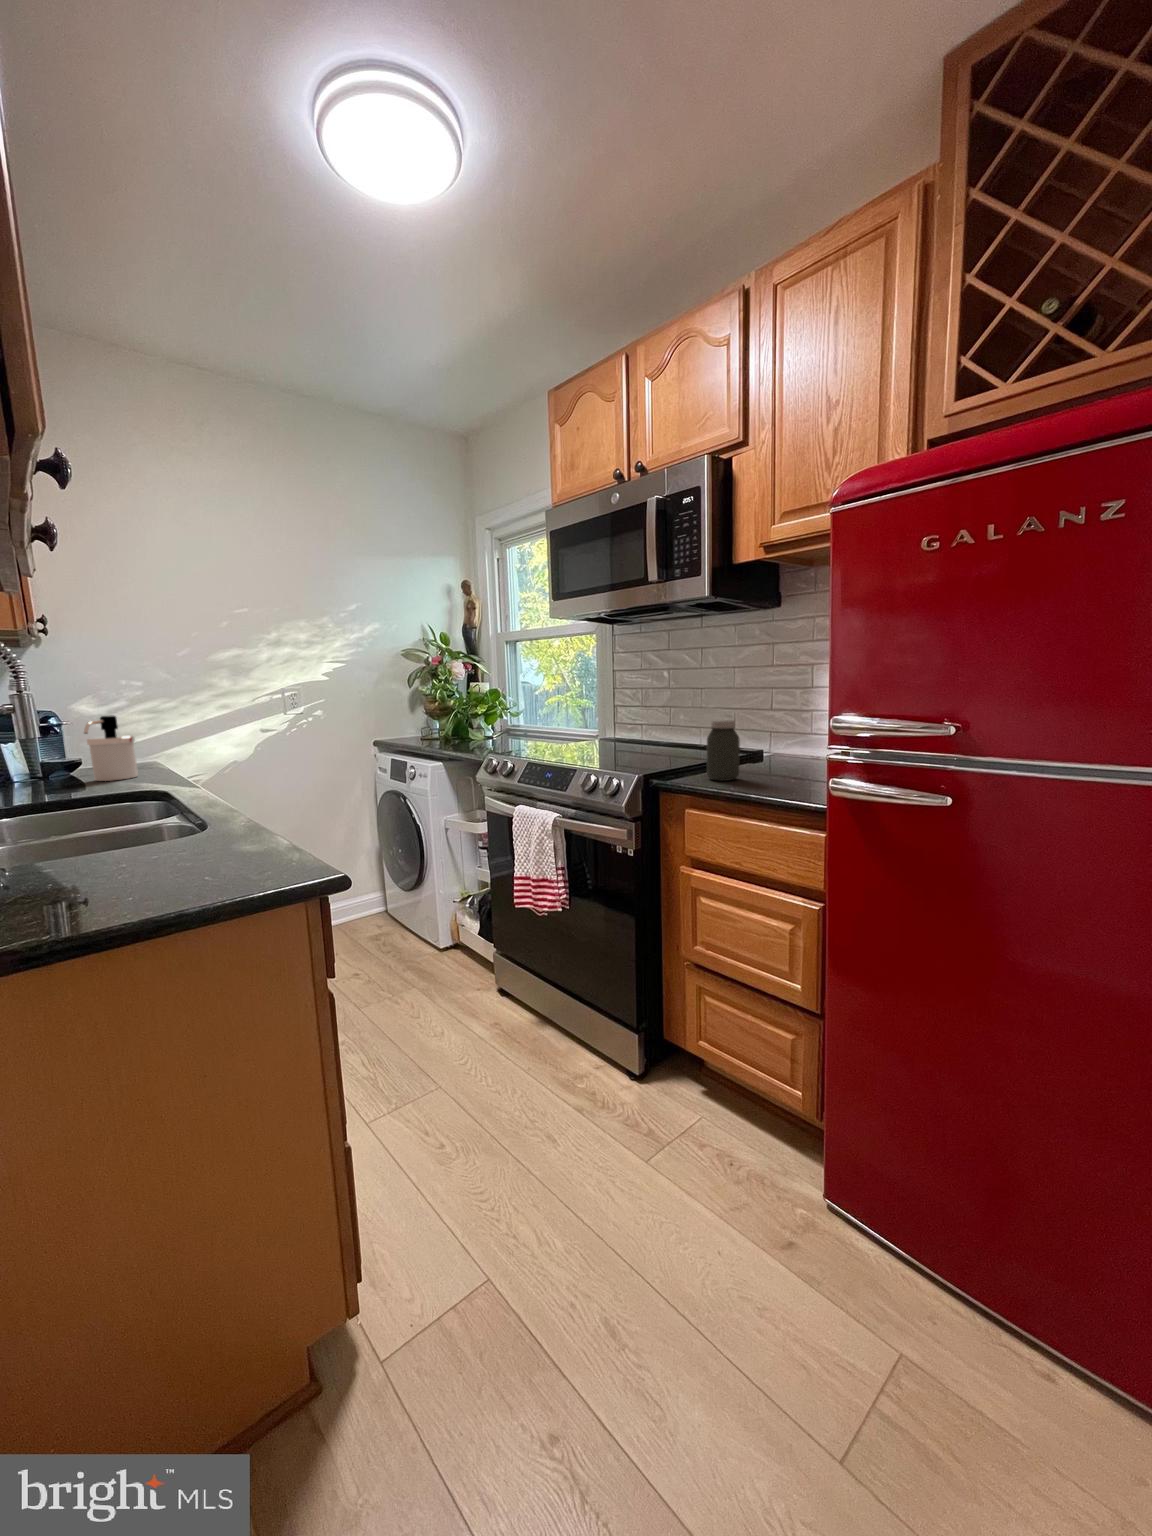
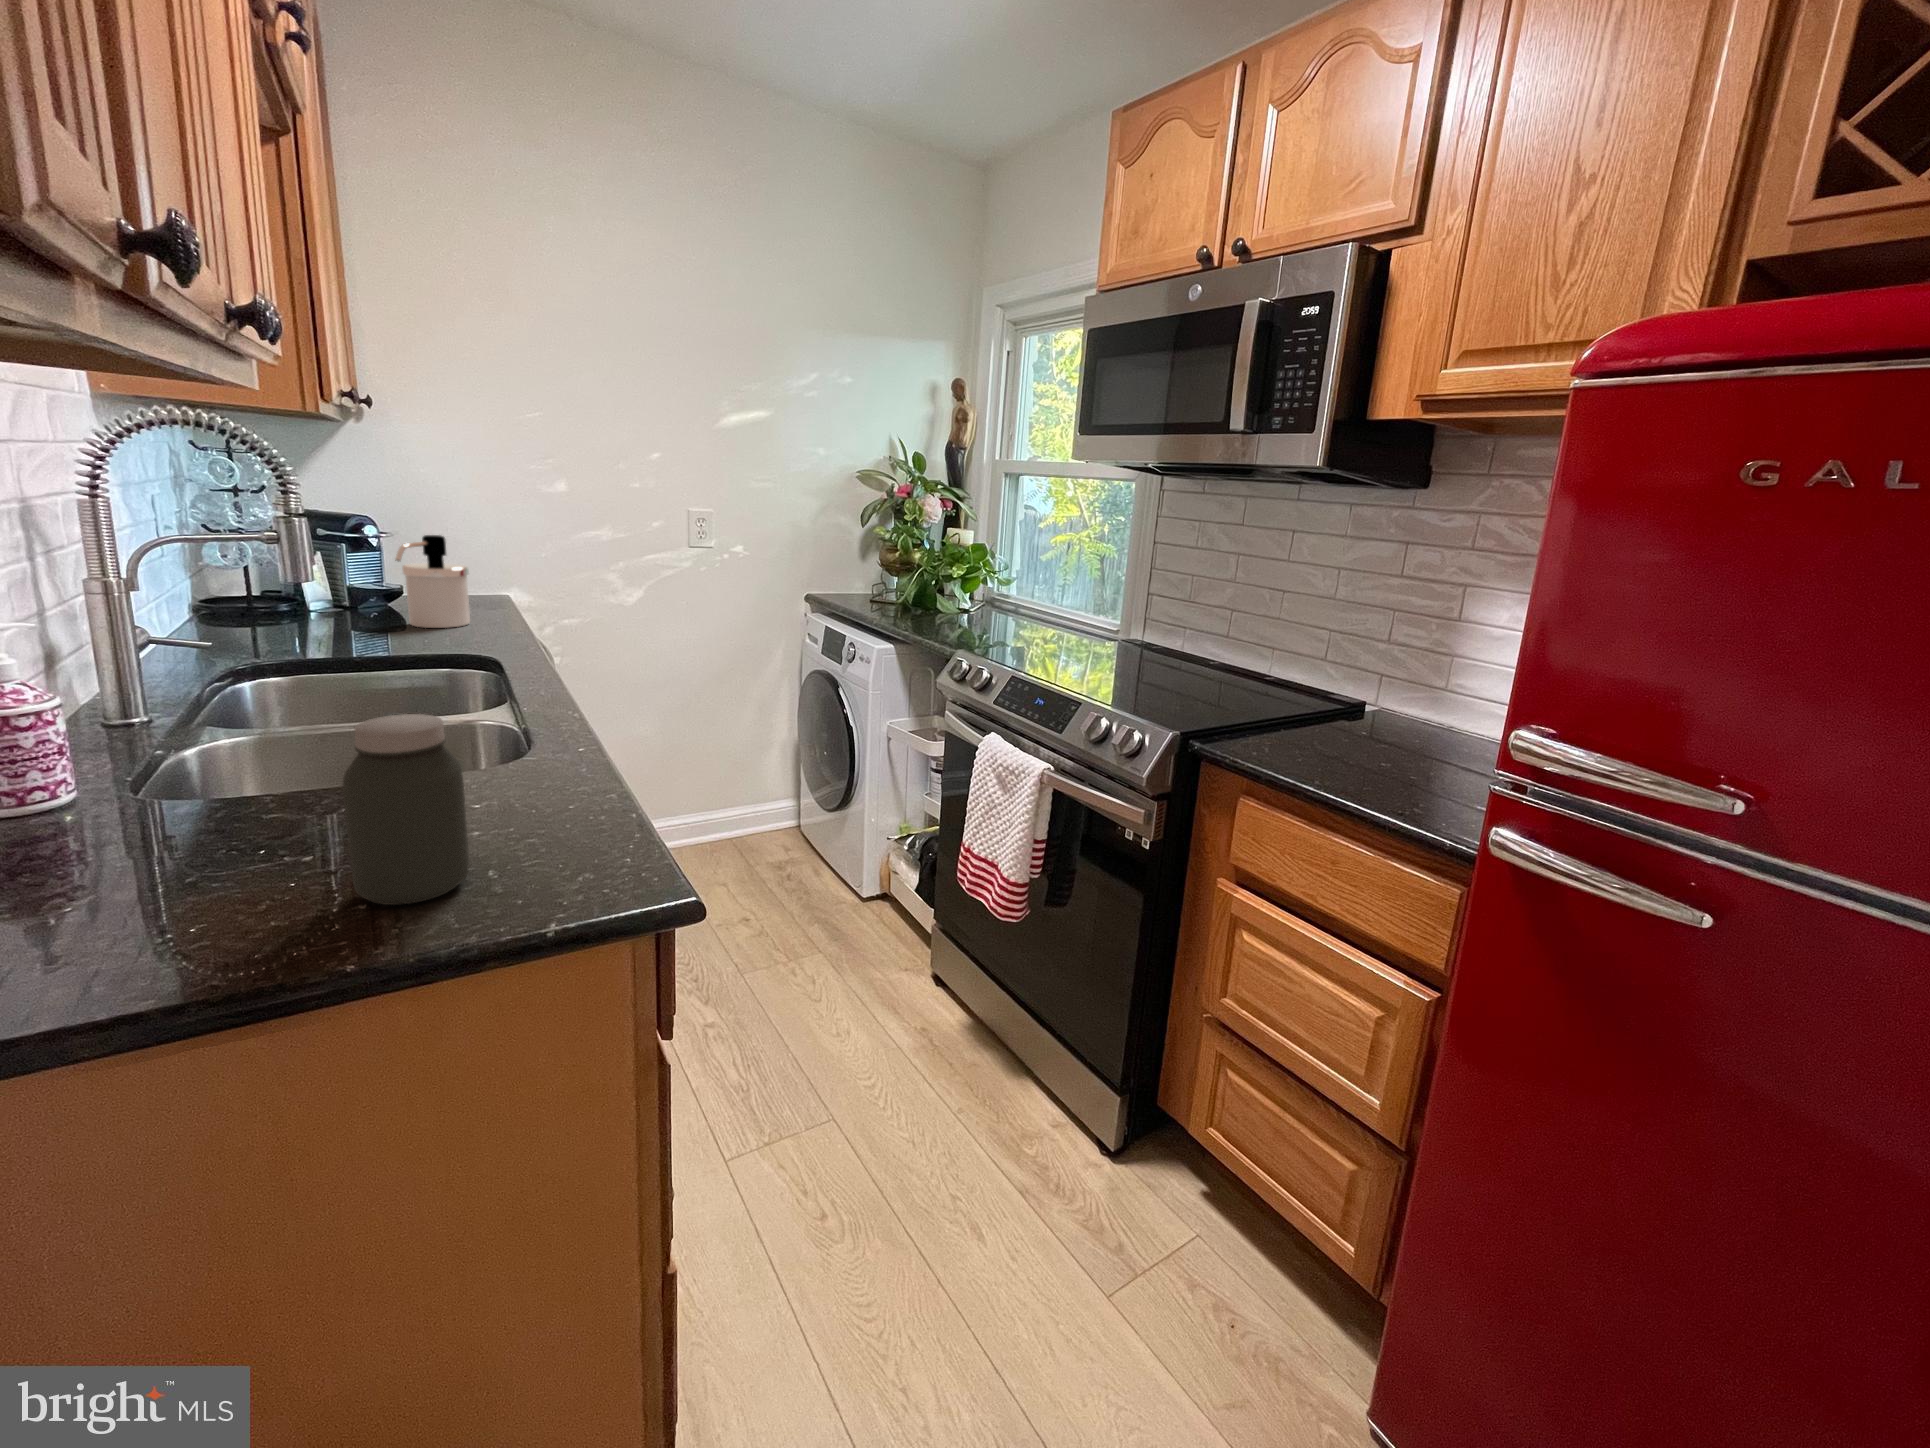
jar: present [707,720,740,781] -> present [343,714,469,905]

